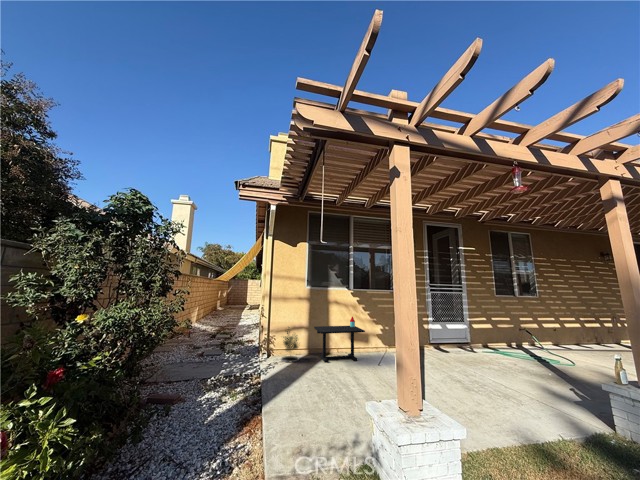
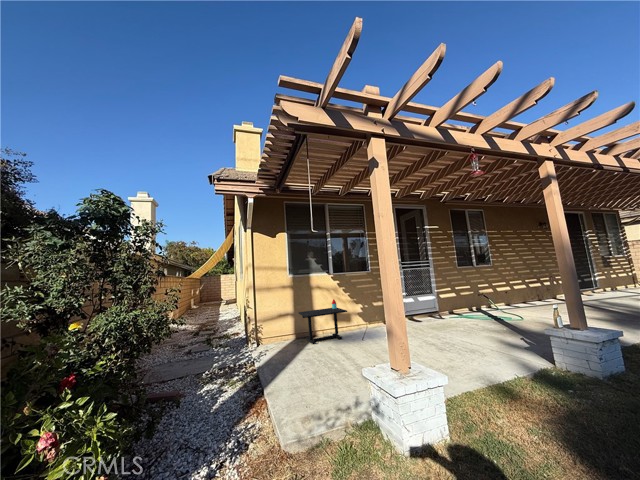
potted tree: present [281,329,299,362] -> none [268,313,288,348]

